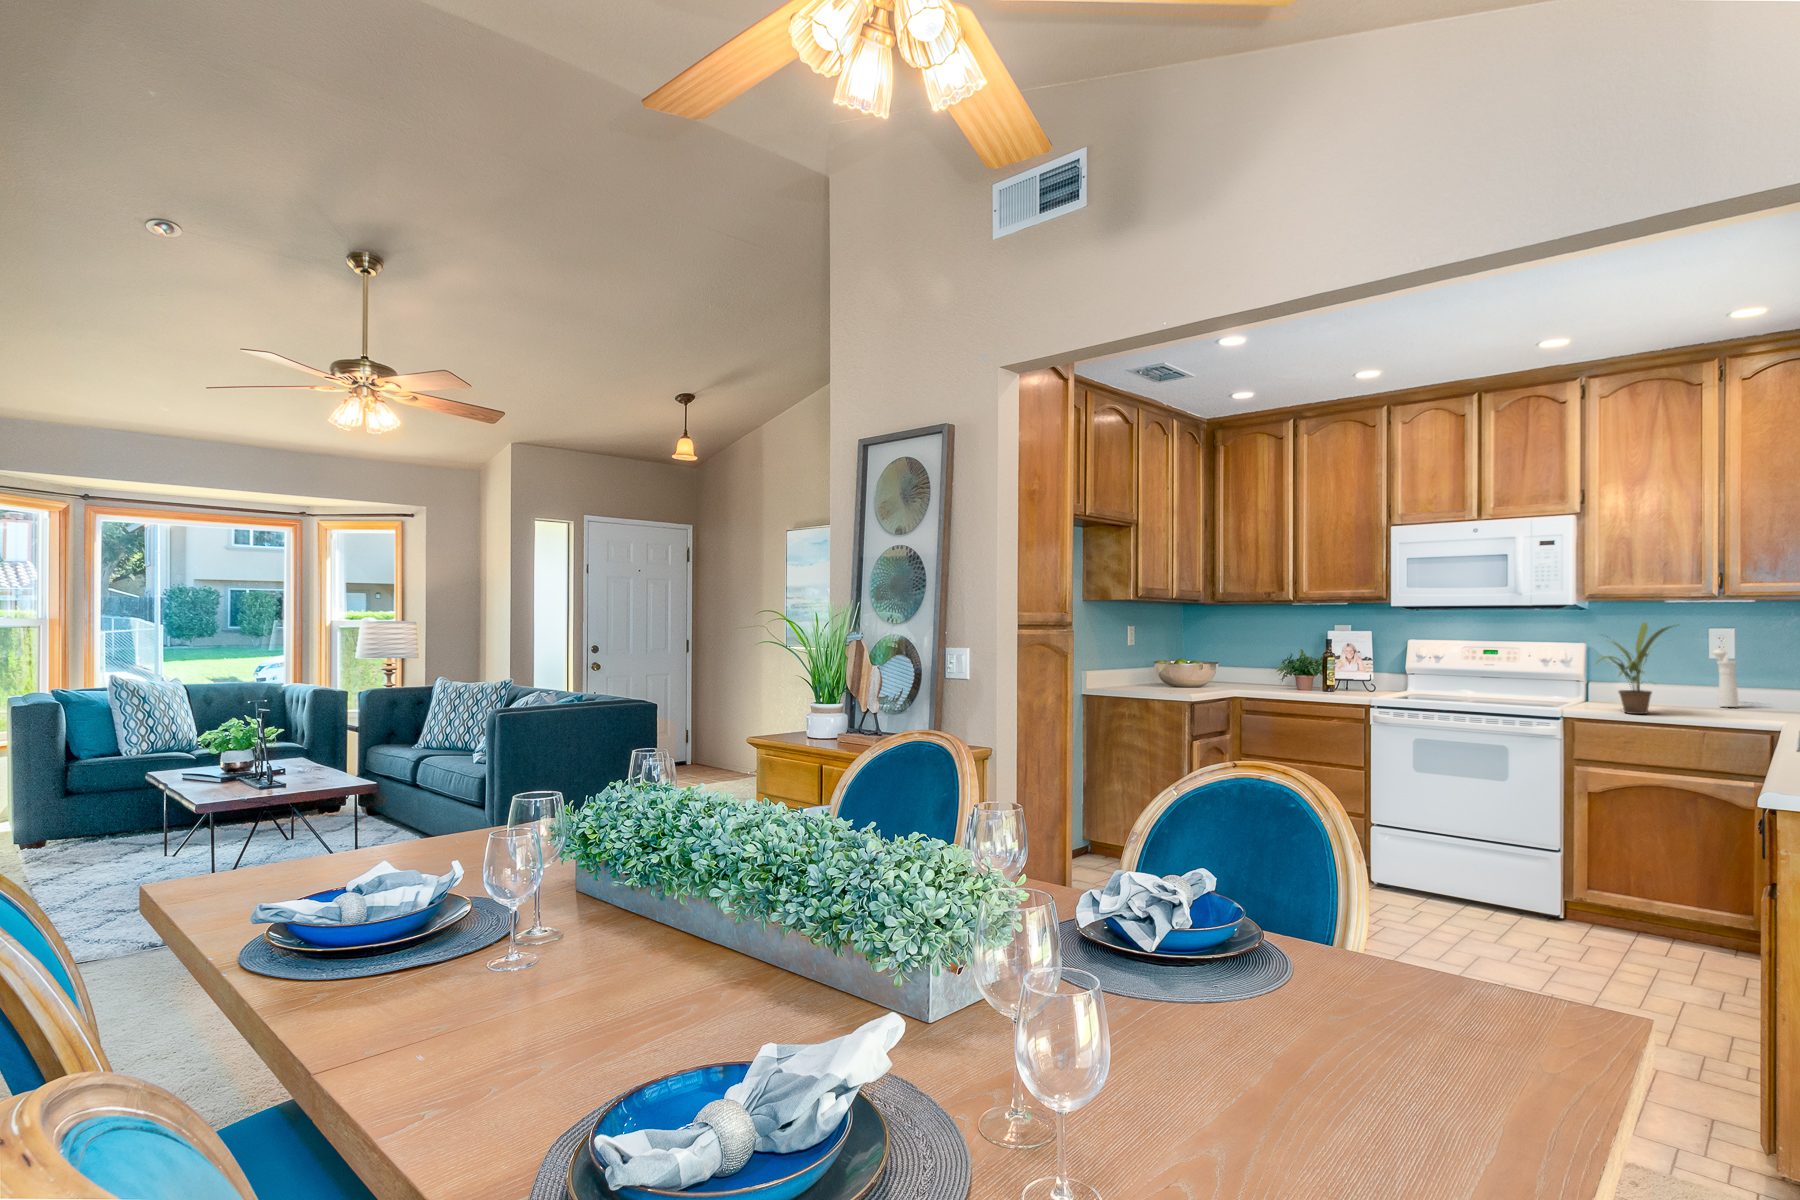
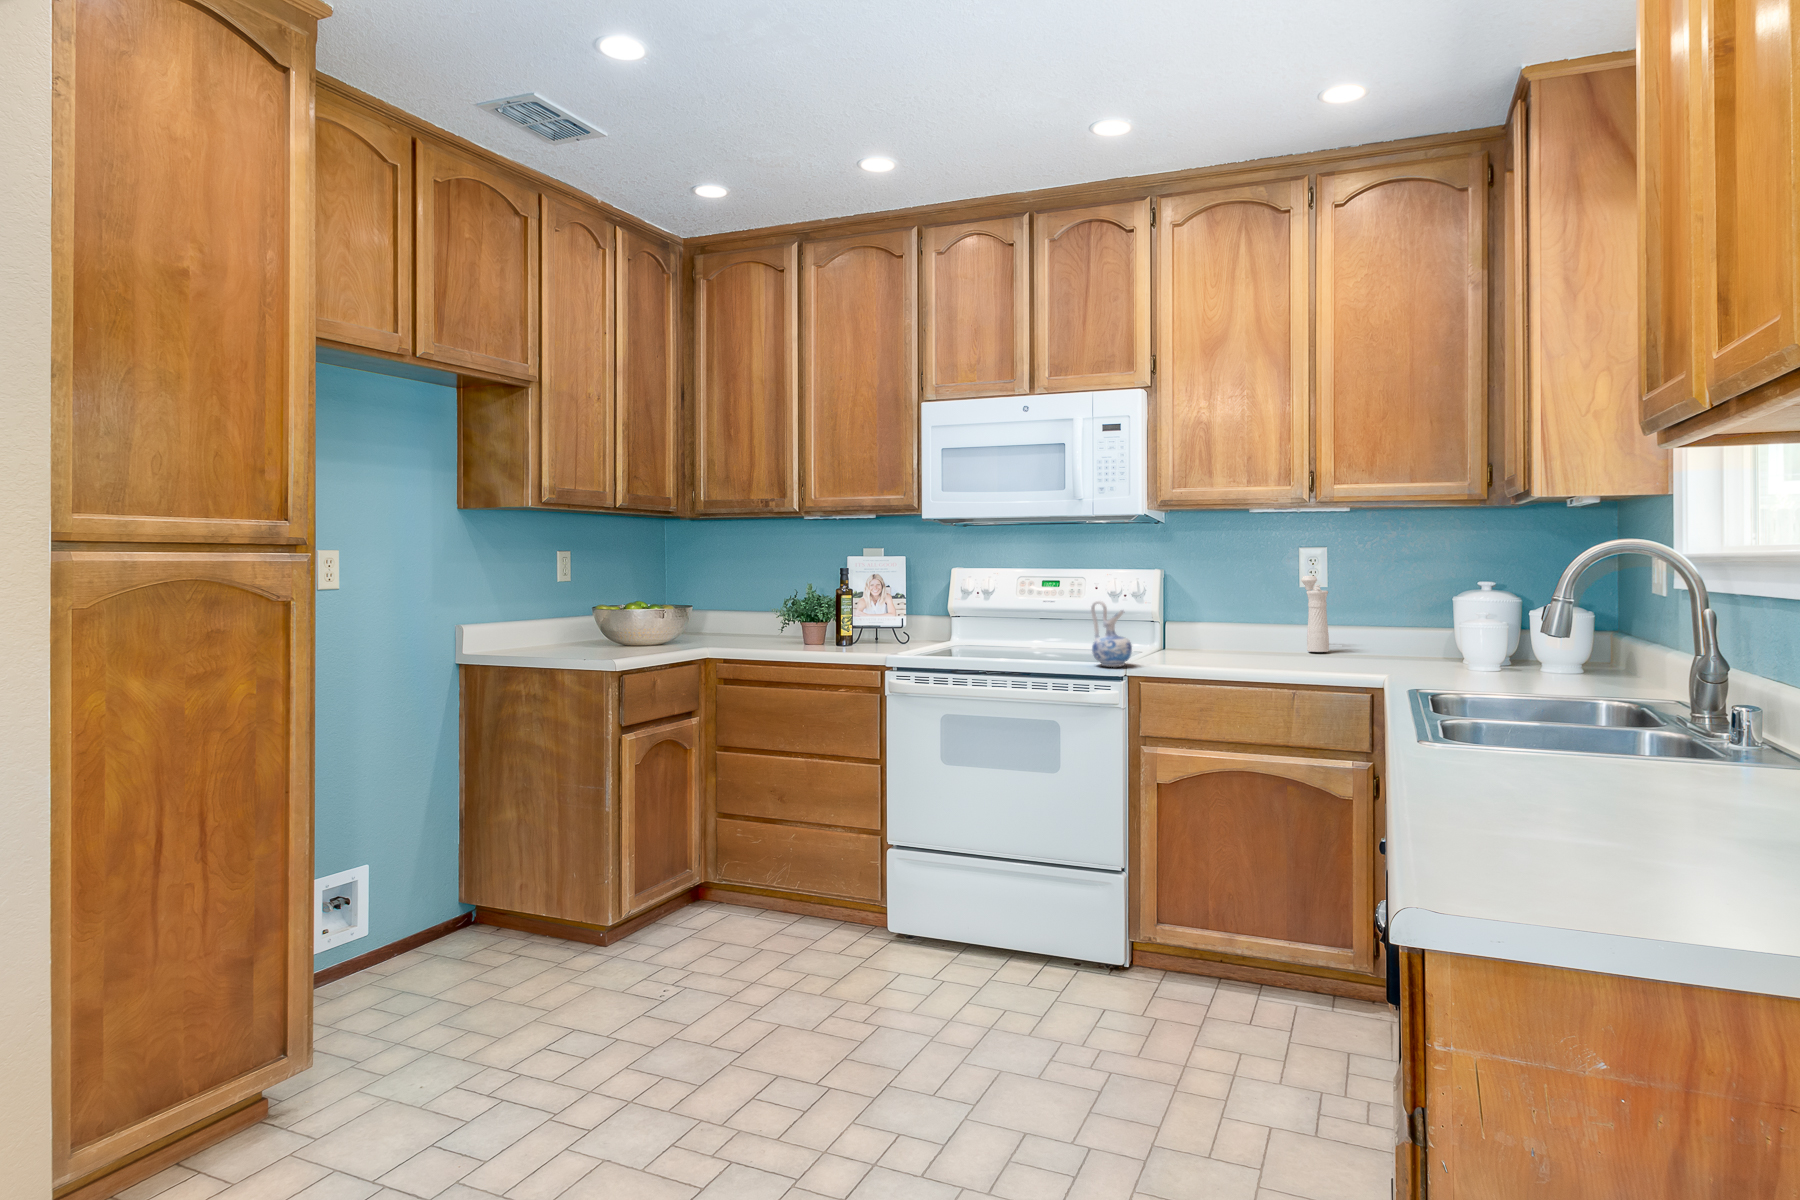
potted plant: present [1597,622,1672,714] -> none [1168,538,1270,668]
ceramic pitcher: none [1532,665,1565,710] -> present [1091,601,1132,667]

